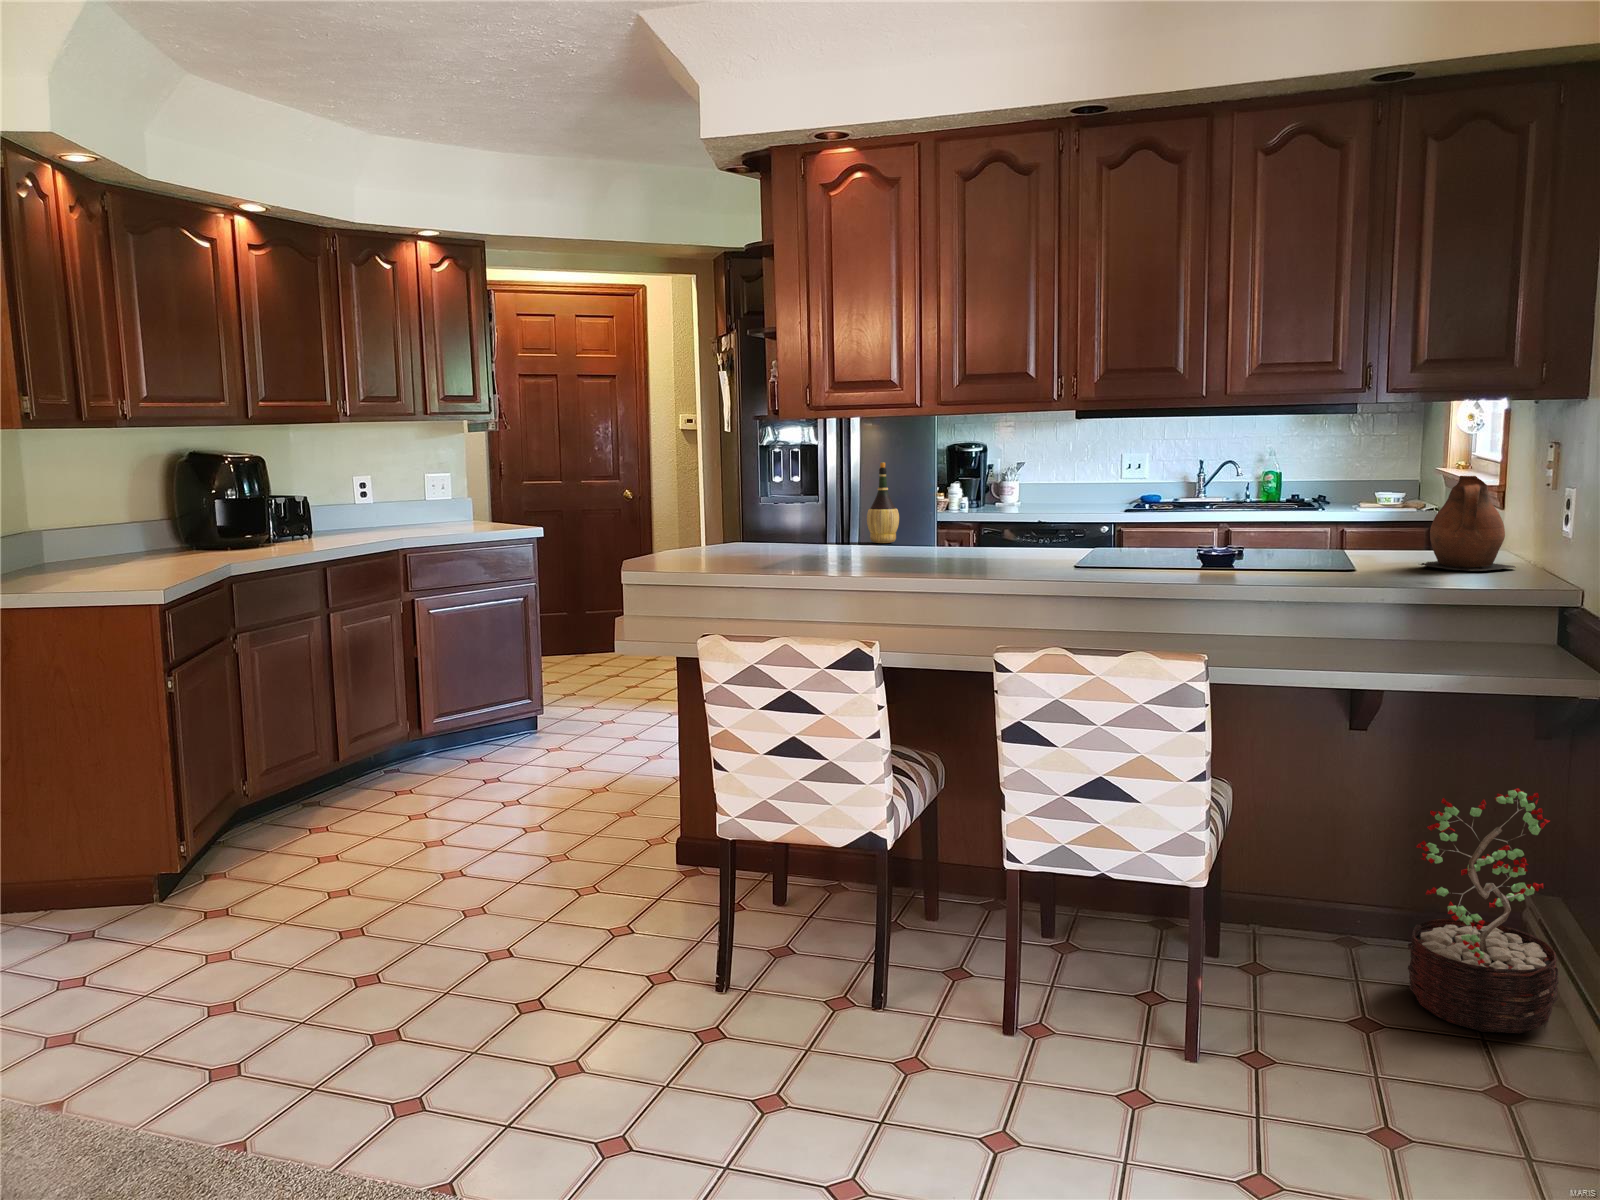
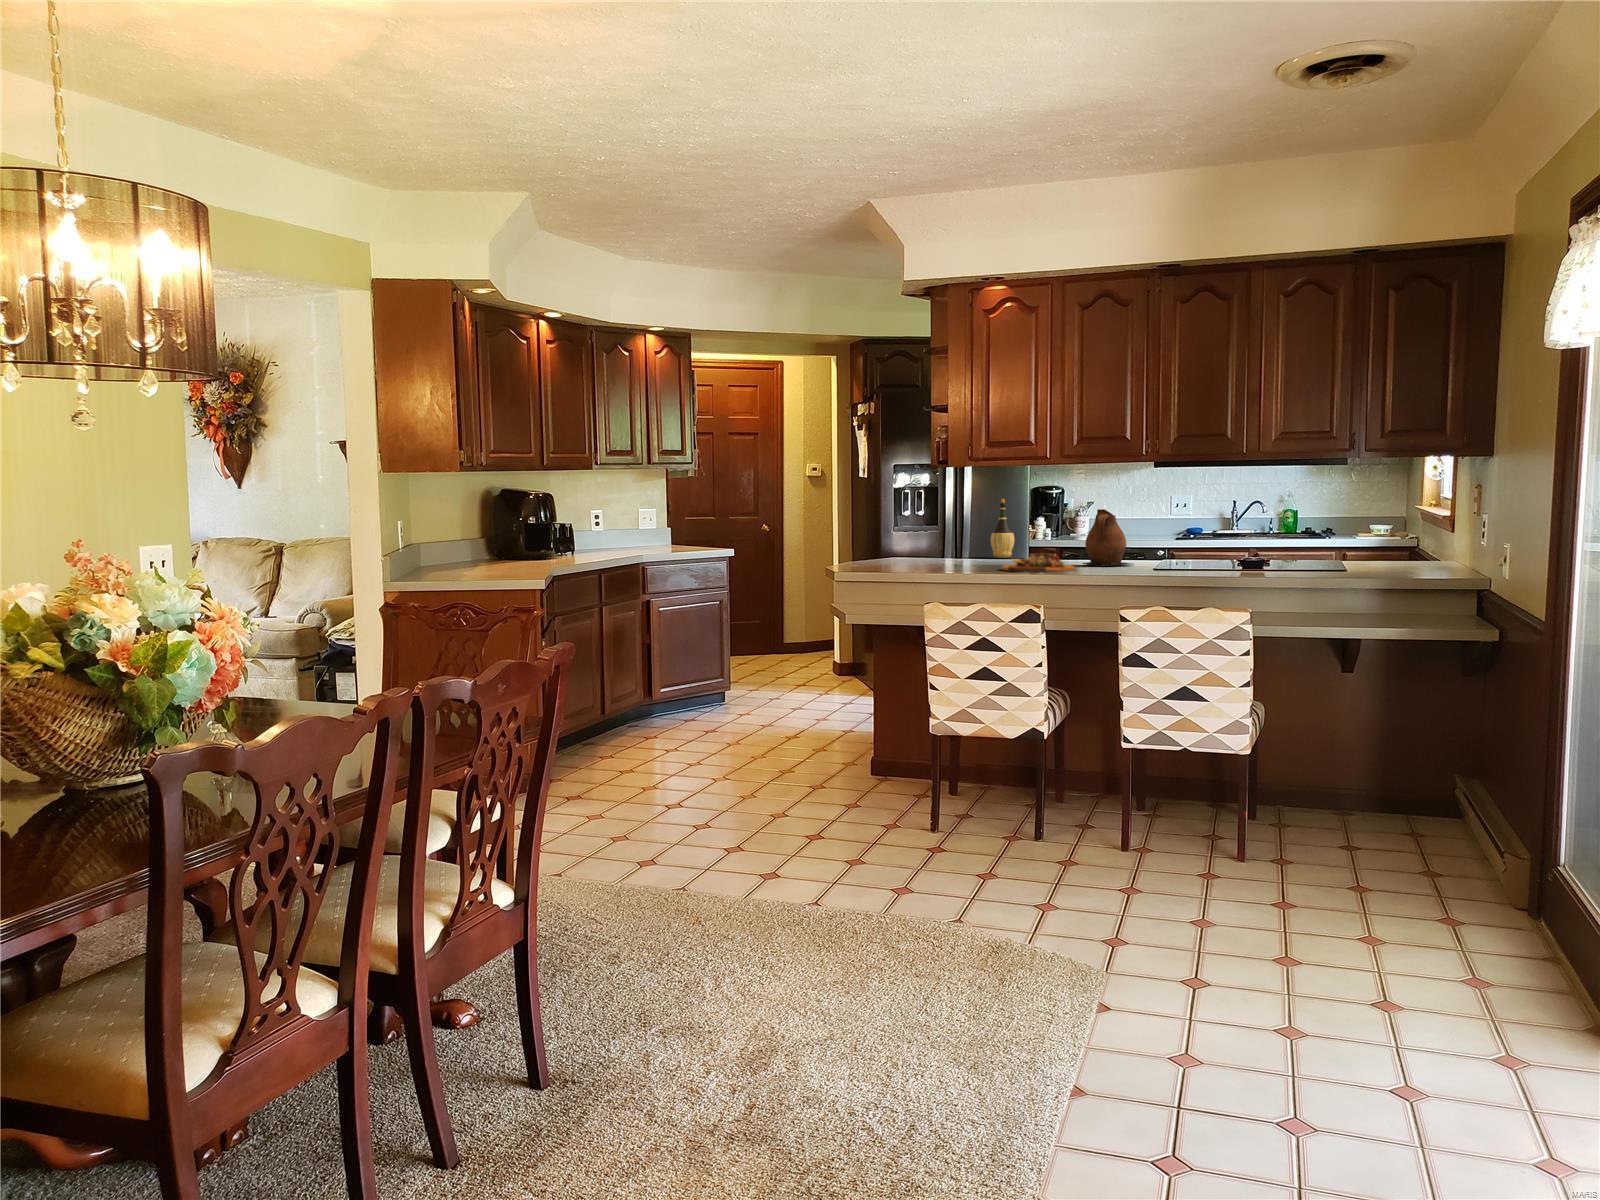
ceramic pitcher: present [1420,476,1516,571] -> present [1083,509,1133,566]
cutting board: none [852,545,961,578] -> present [1001,553,1076,573]
decorative plant: present [1408,788,1559,1034] -> none [1380,703,1475,853]

